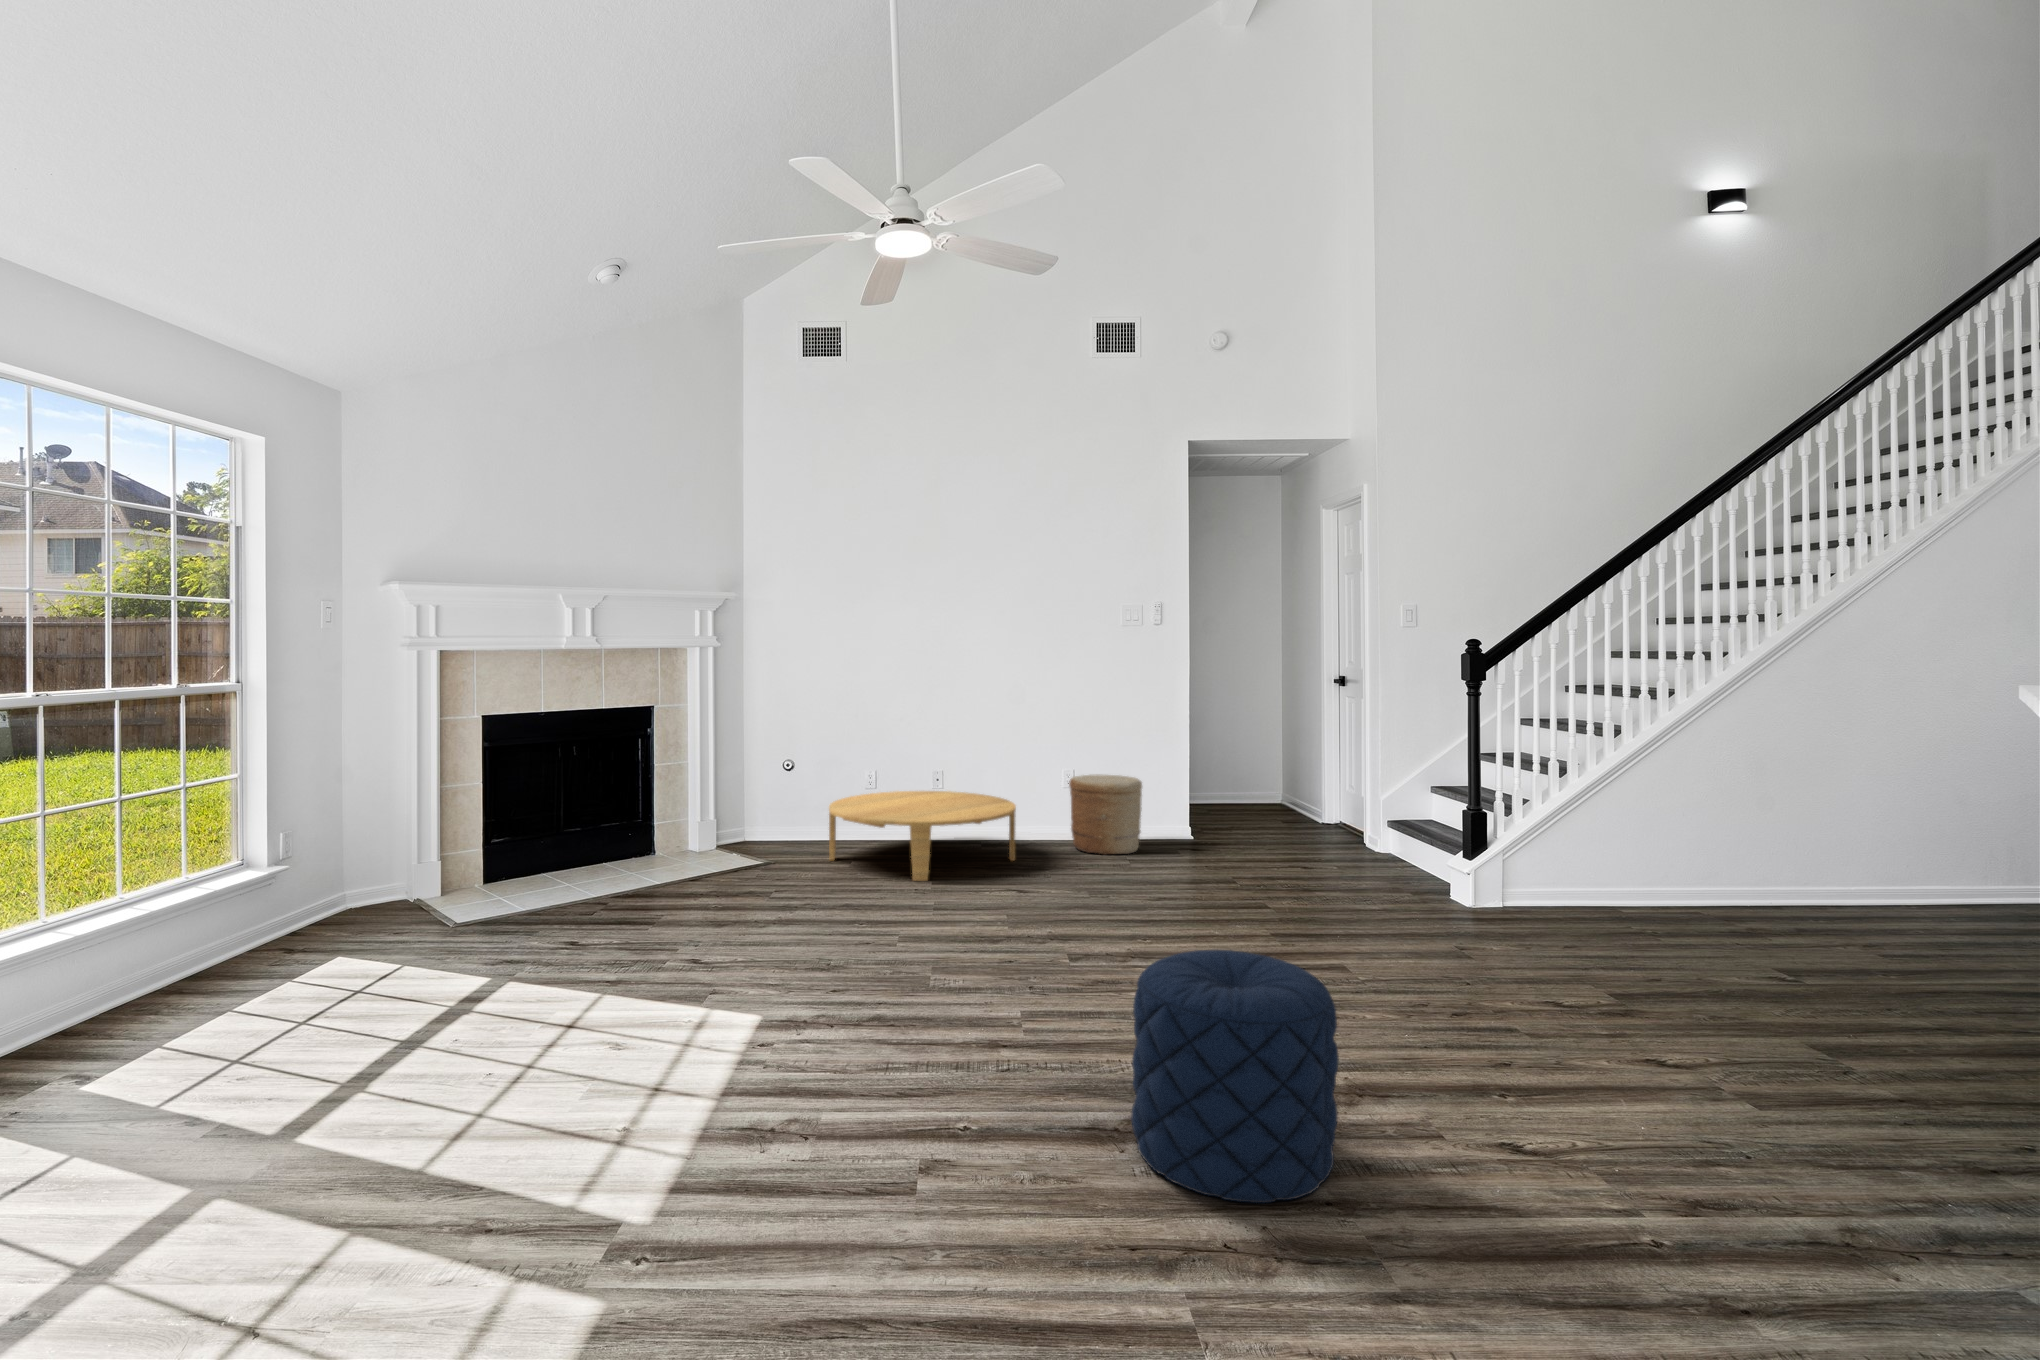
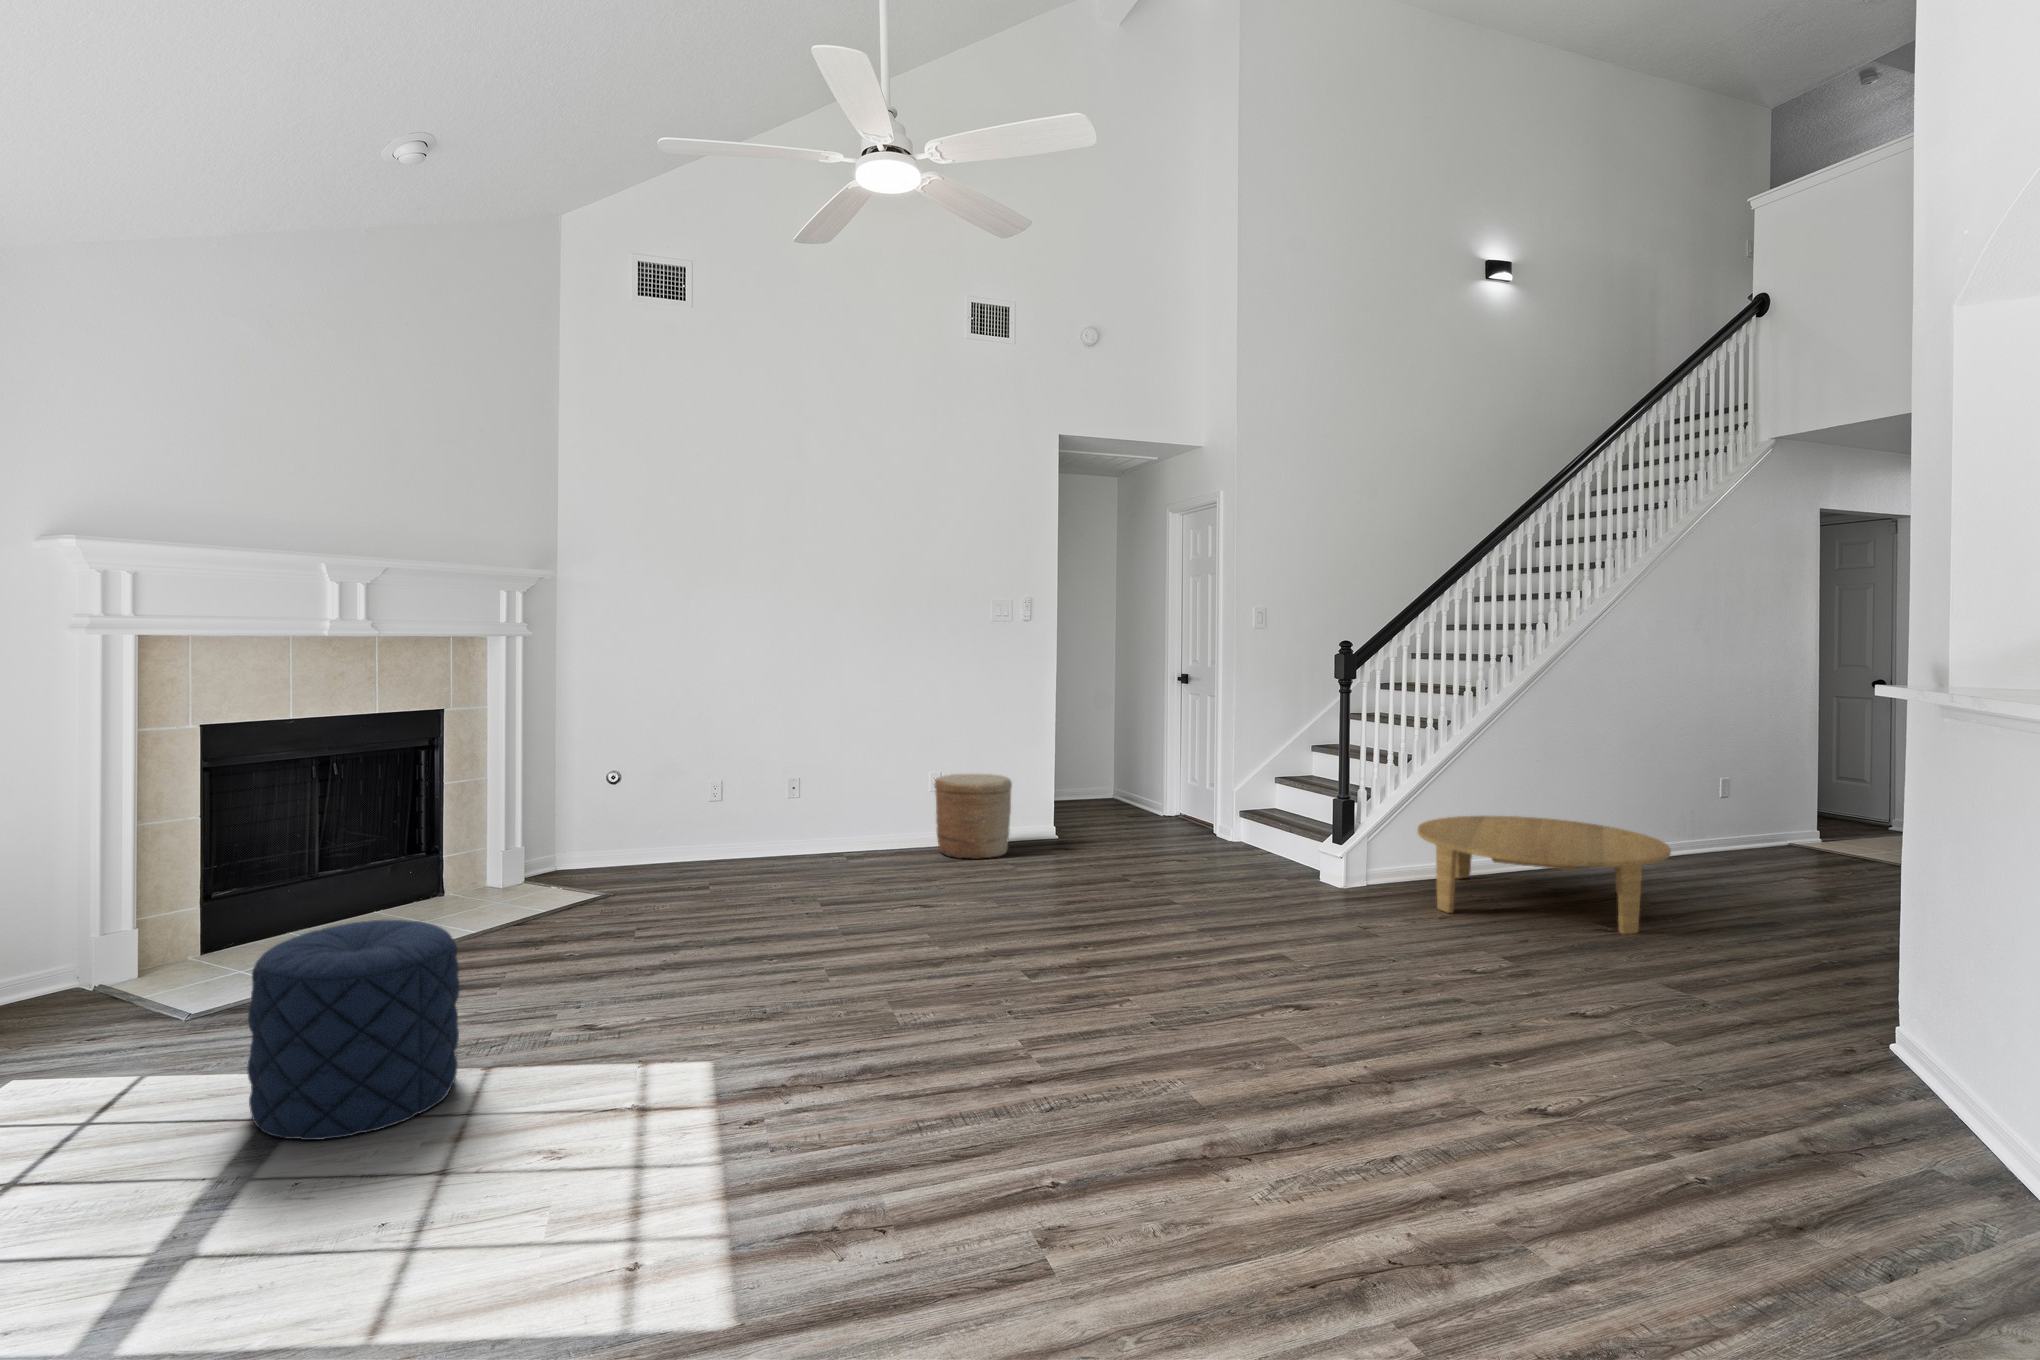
coffee table: present [829,791,1016,881] -> present [1417,816,1671,934]
pouf: present [1131,950,1339,1203] -> present [247,920,460,1140]

